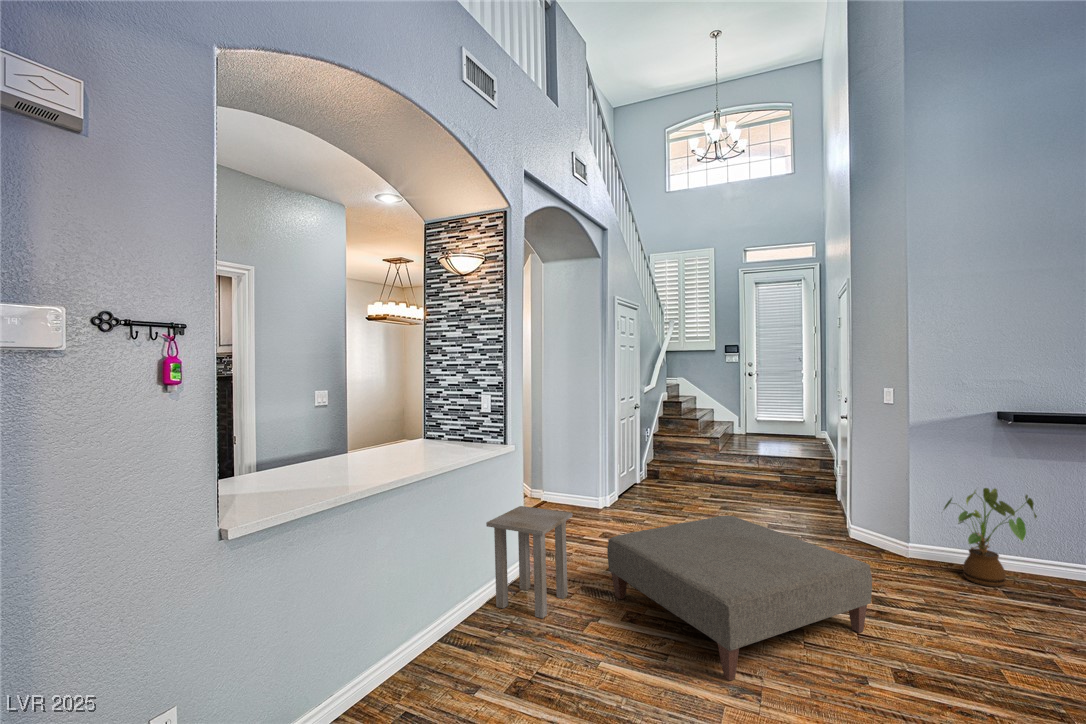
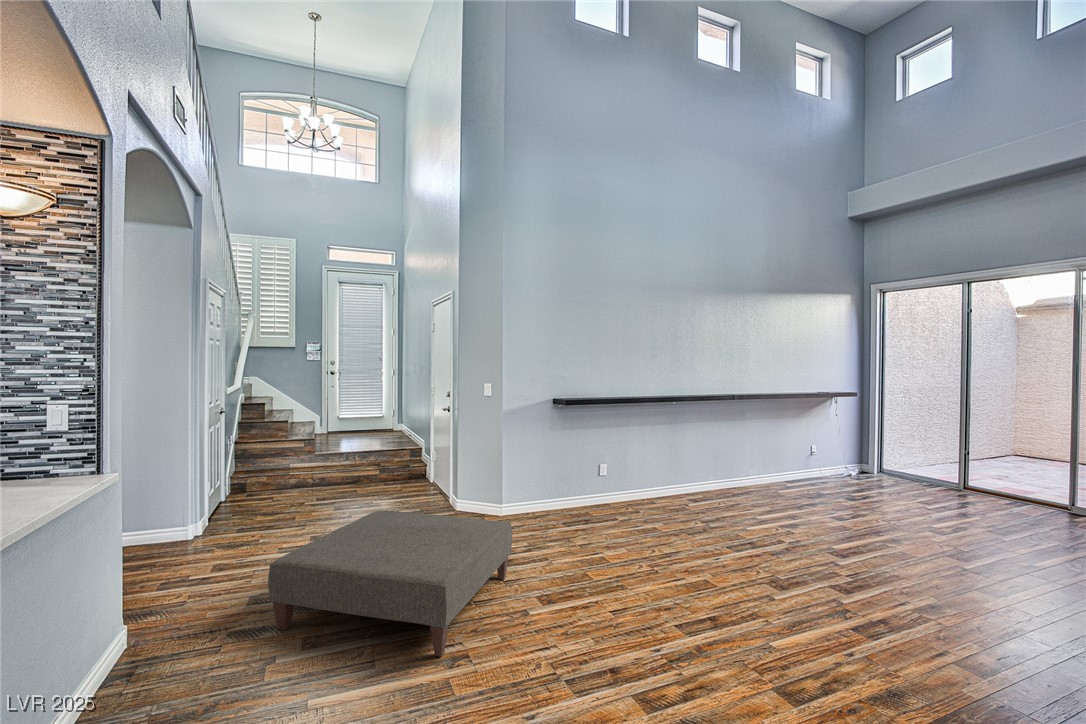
house plant: present [944,488,1037,587] -> none [526,453,574,523]
side table: present [486,506,572,618] -> none [88,544,222,710]

